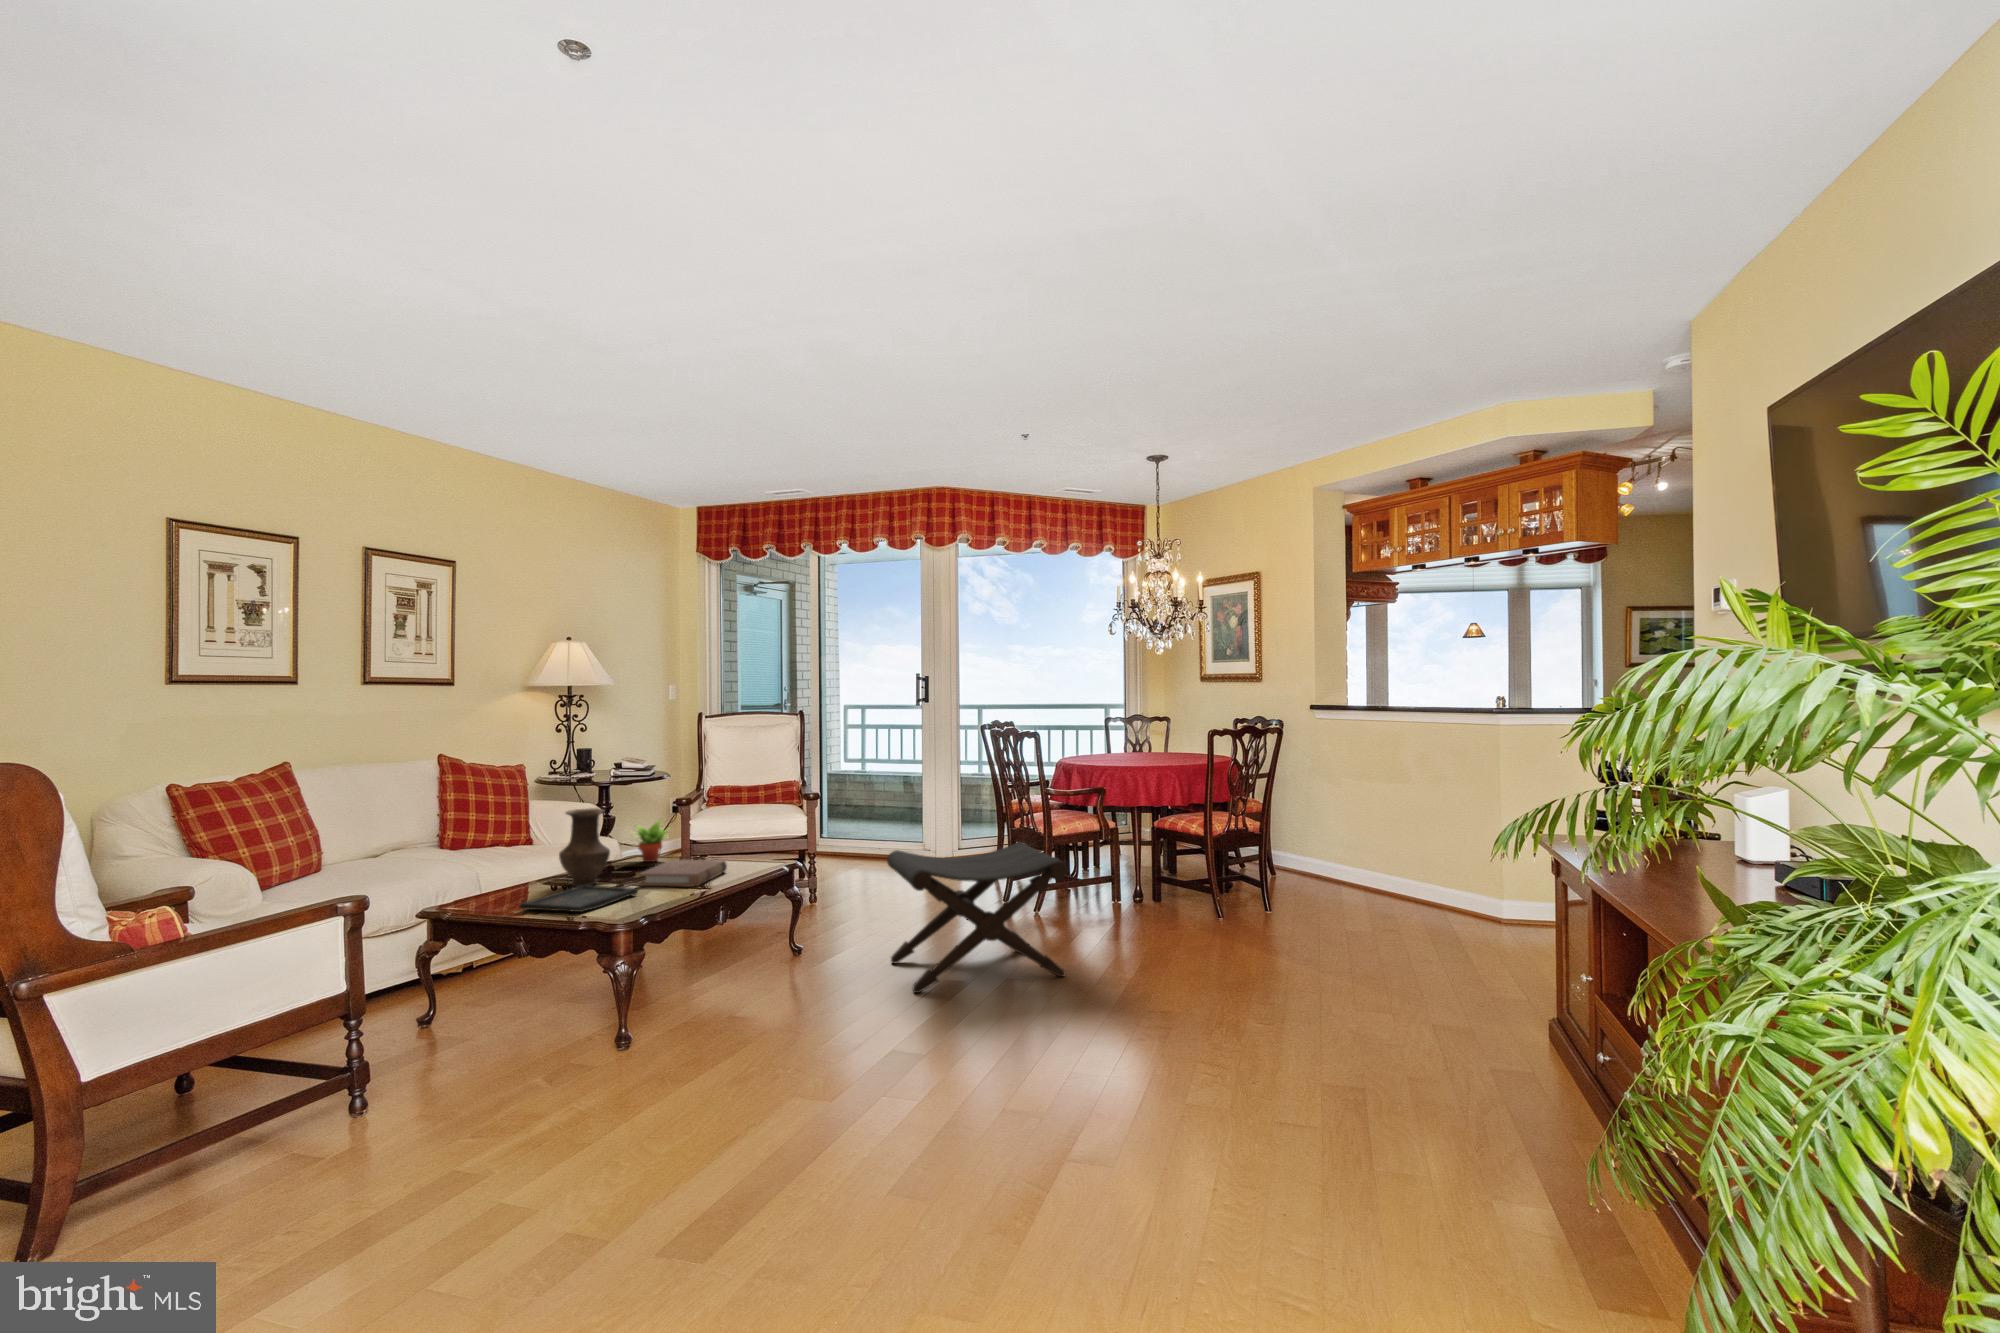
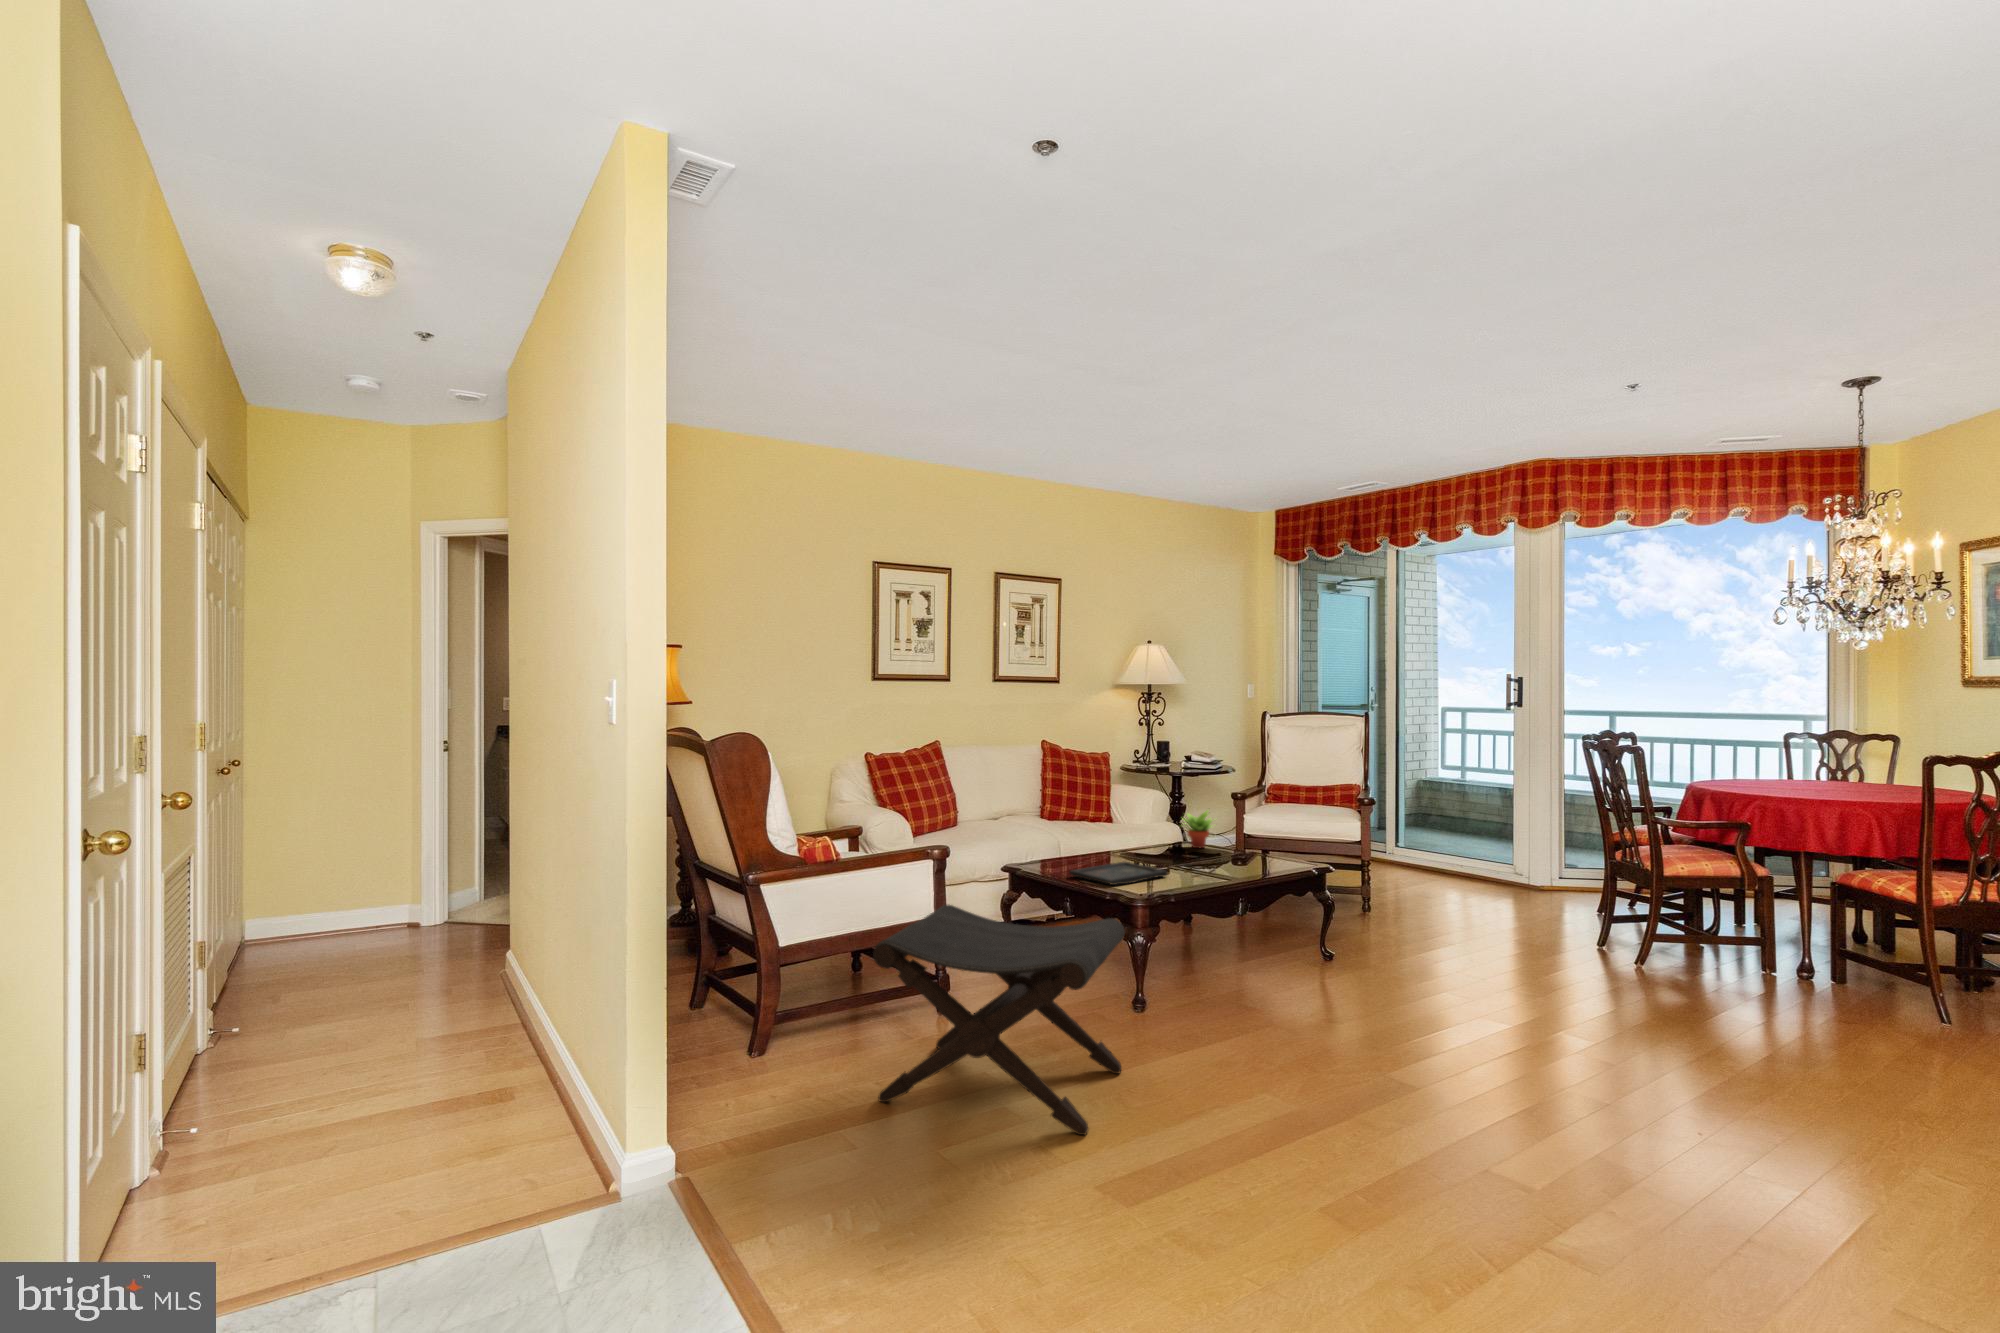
vase: present [559,808,610,886] -> none [1111,794,1153,862]
footstool: present [887,842,1067,993] -> present [873,905,1125,1135]
book: present [639,860,727,886] -> none [1174,849,1258,876]

